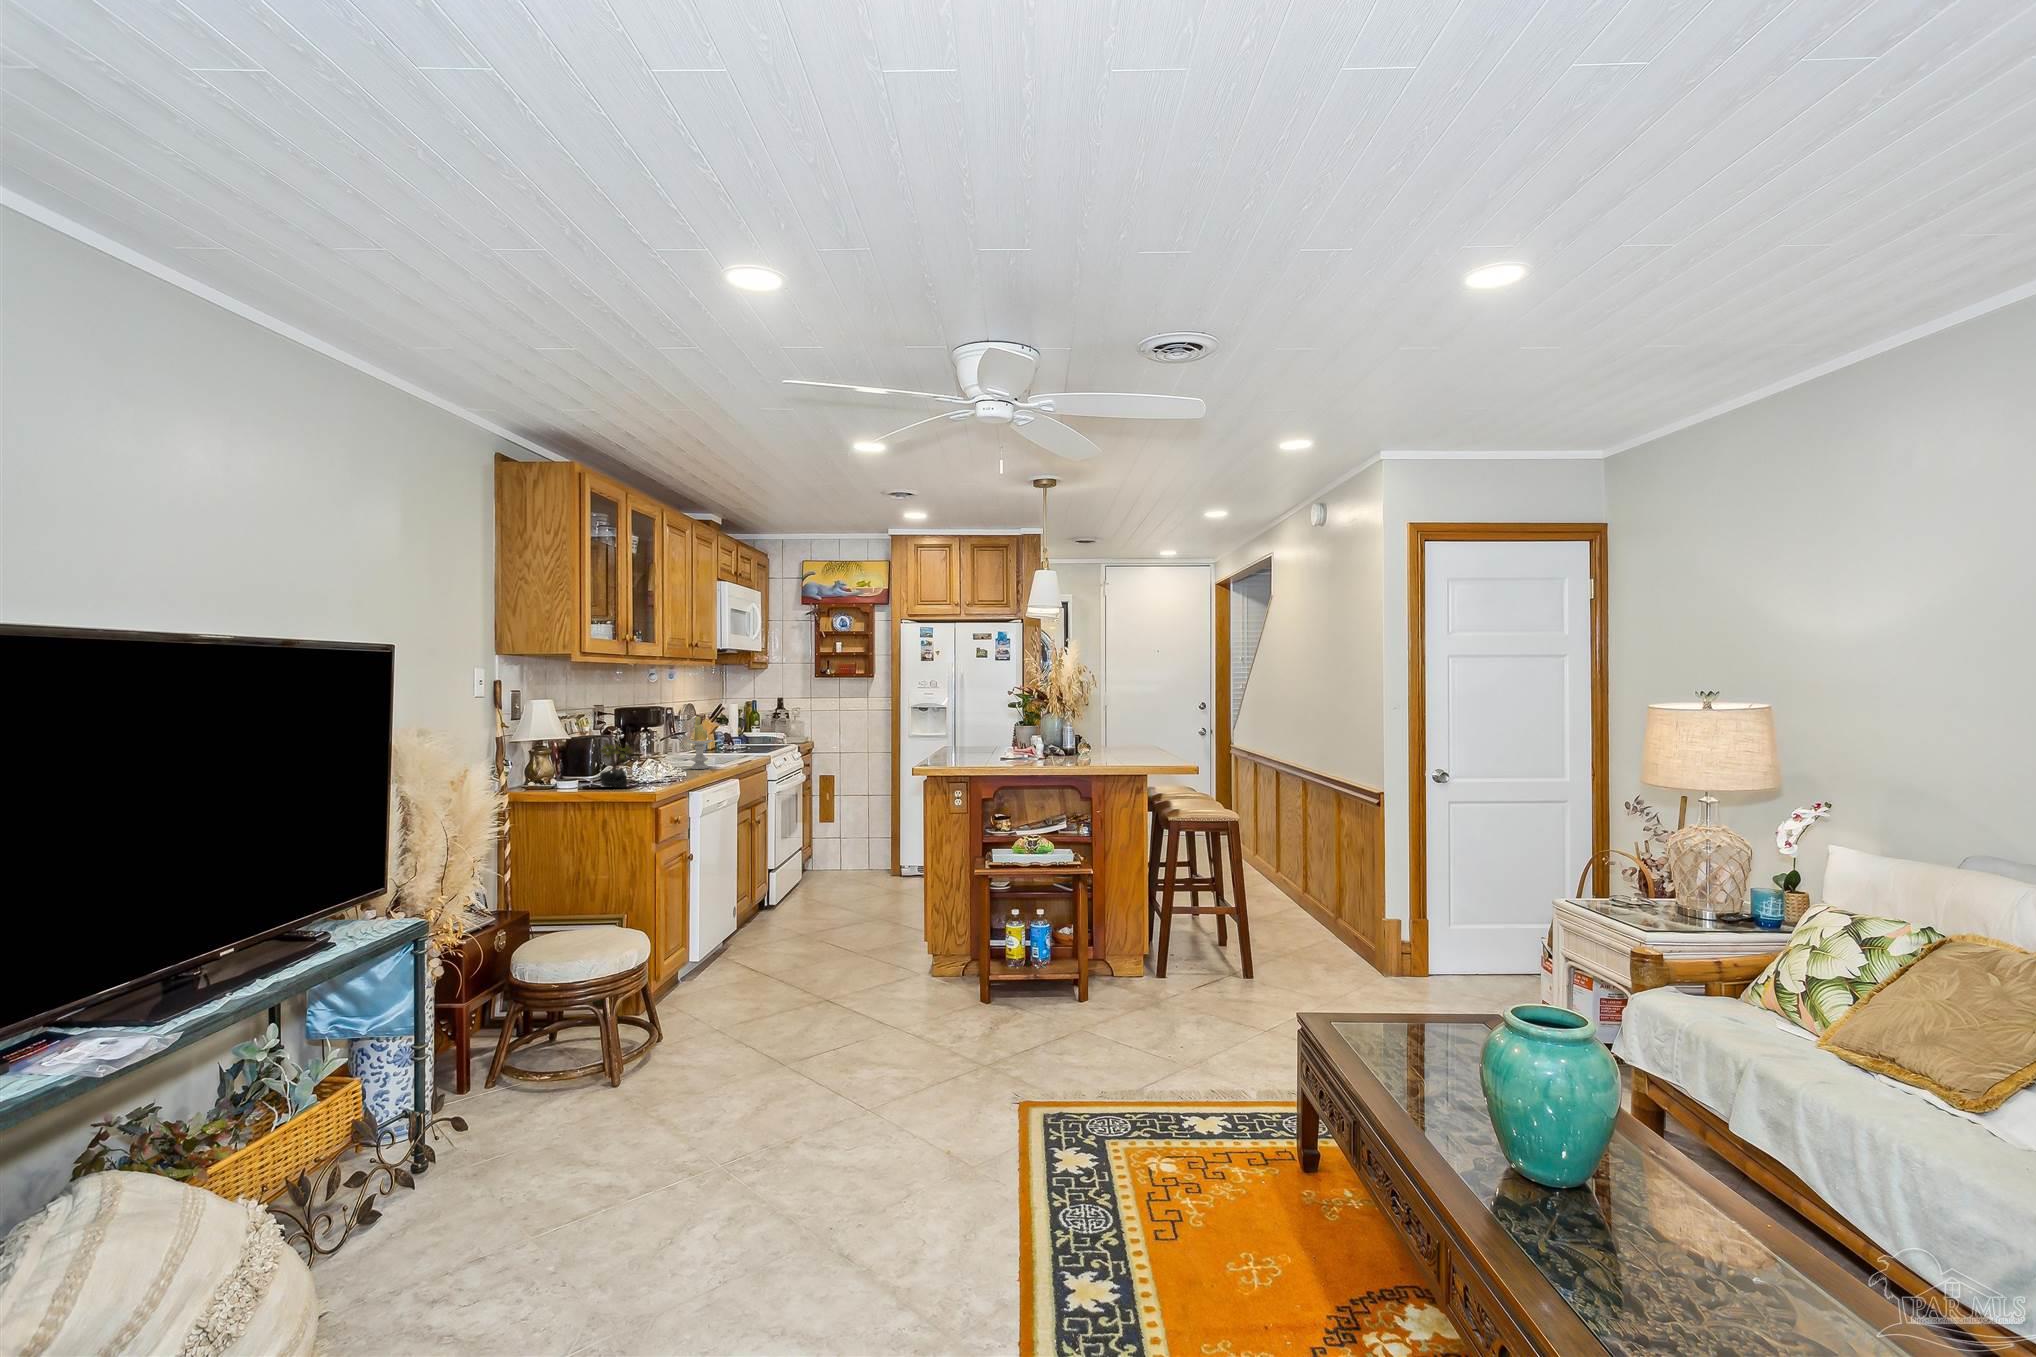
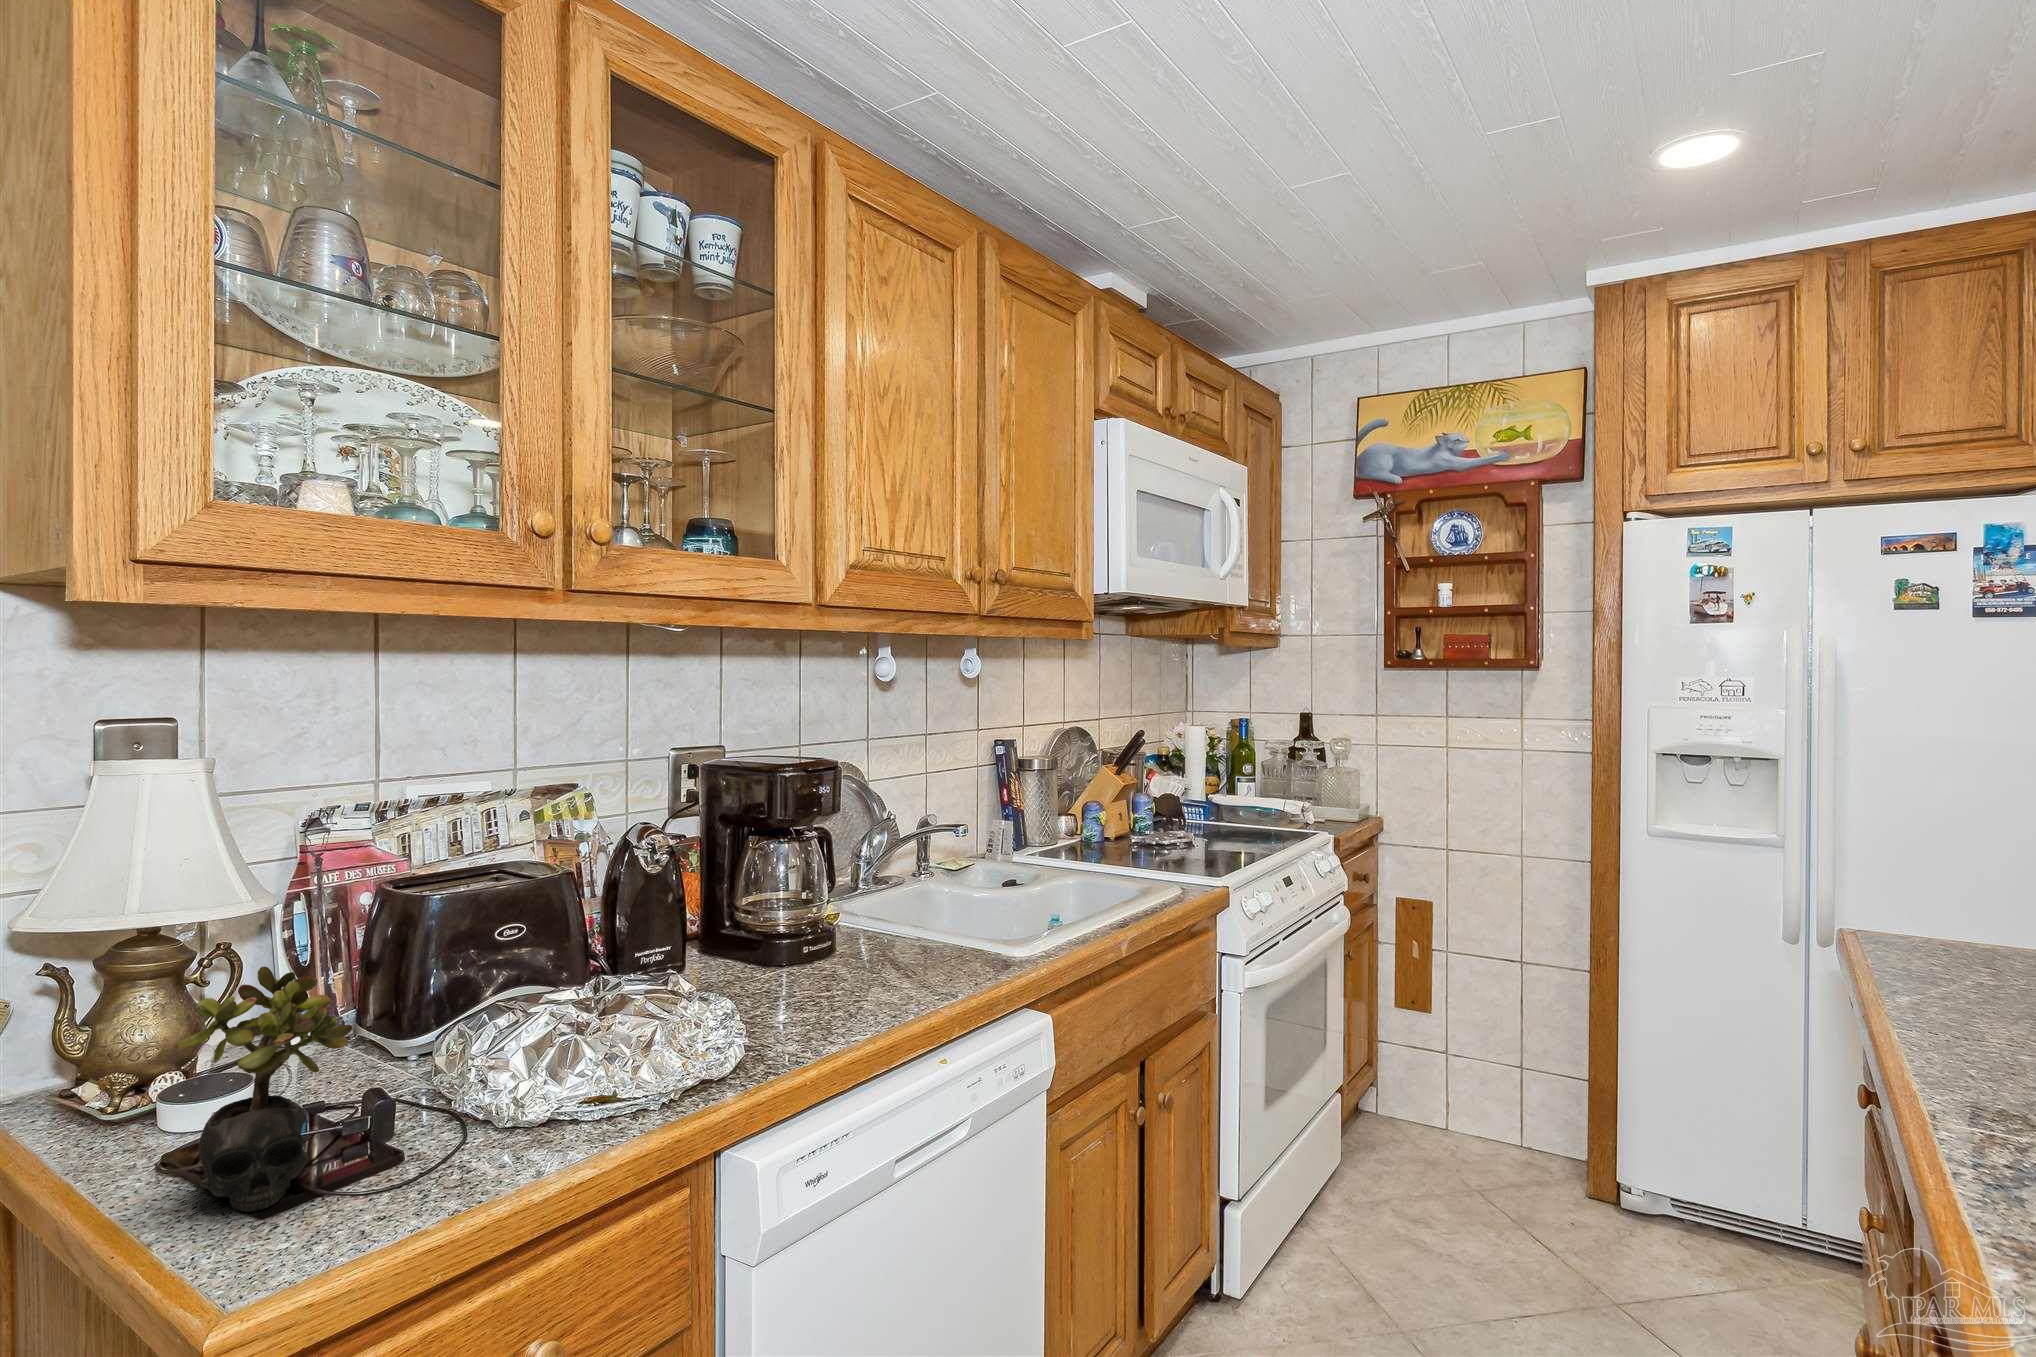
candle: present [686,717,713,769] -> none [865,803,953,986]

